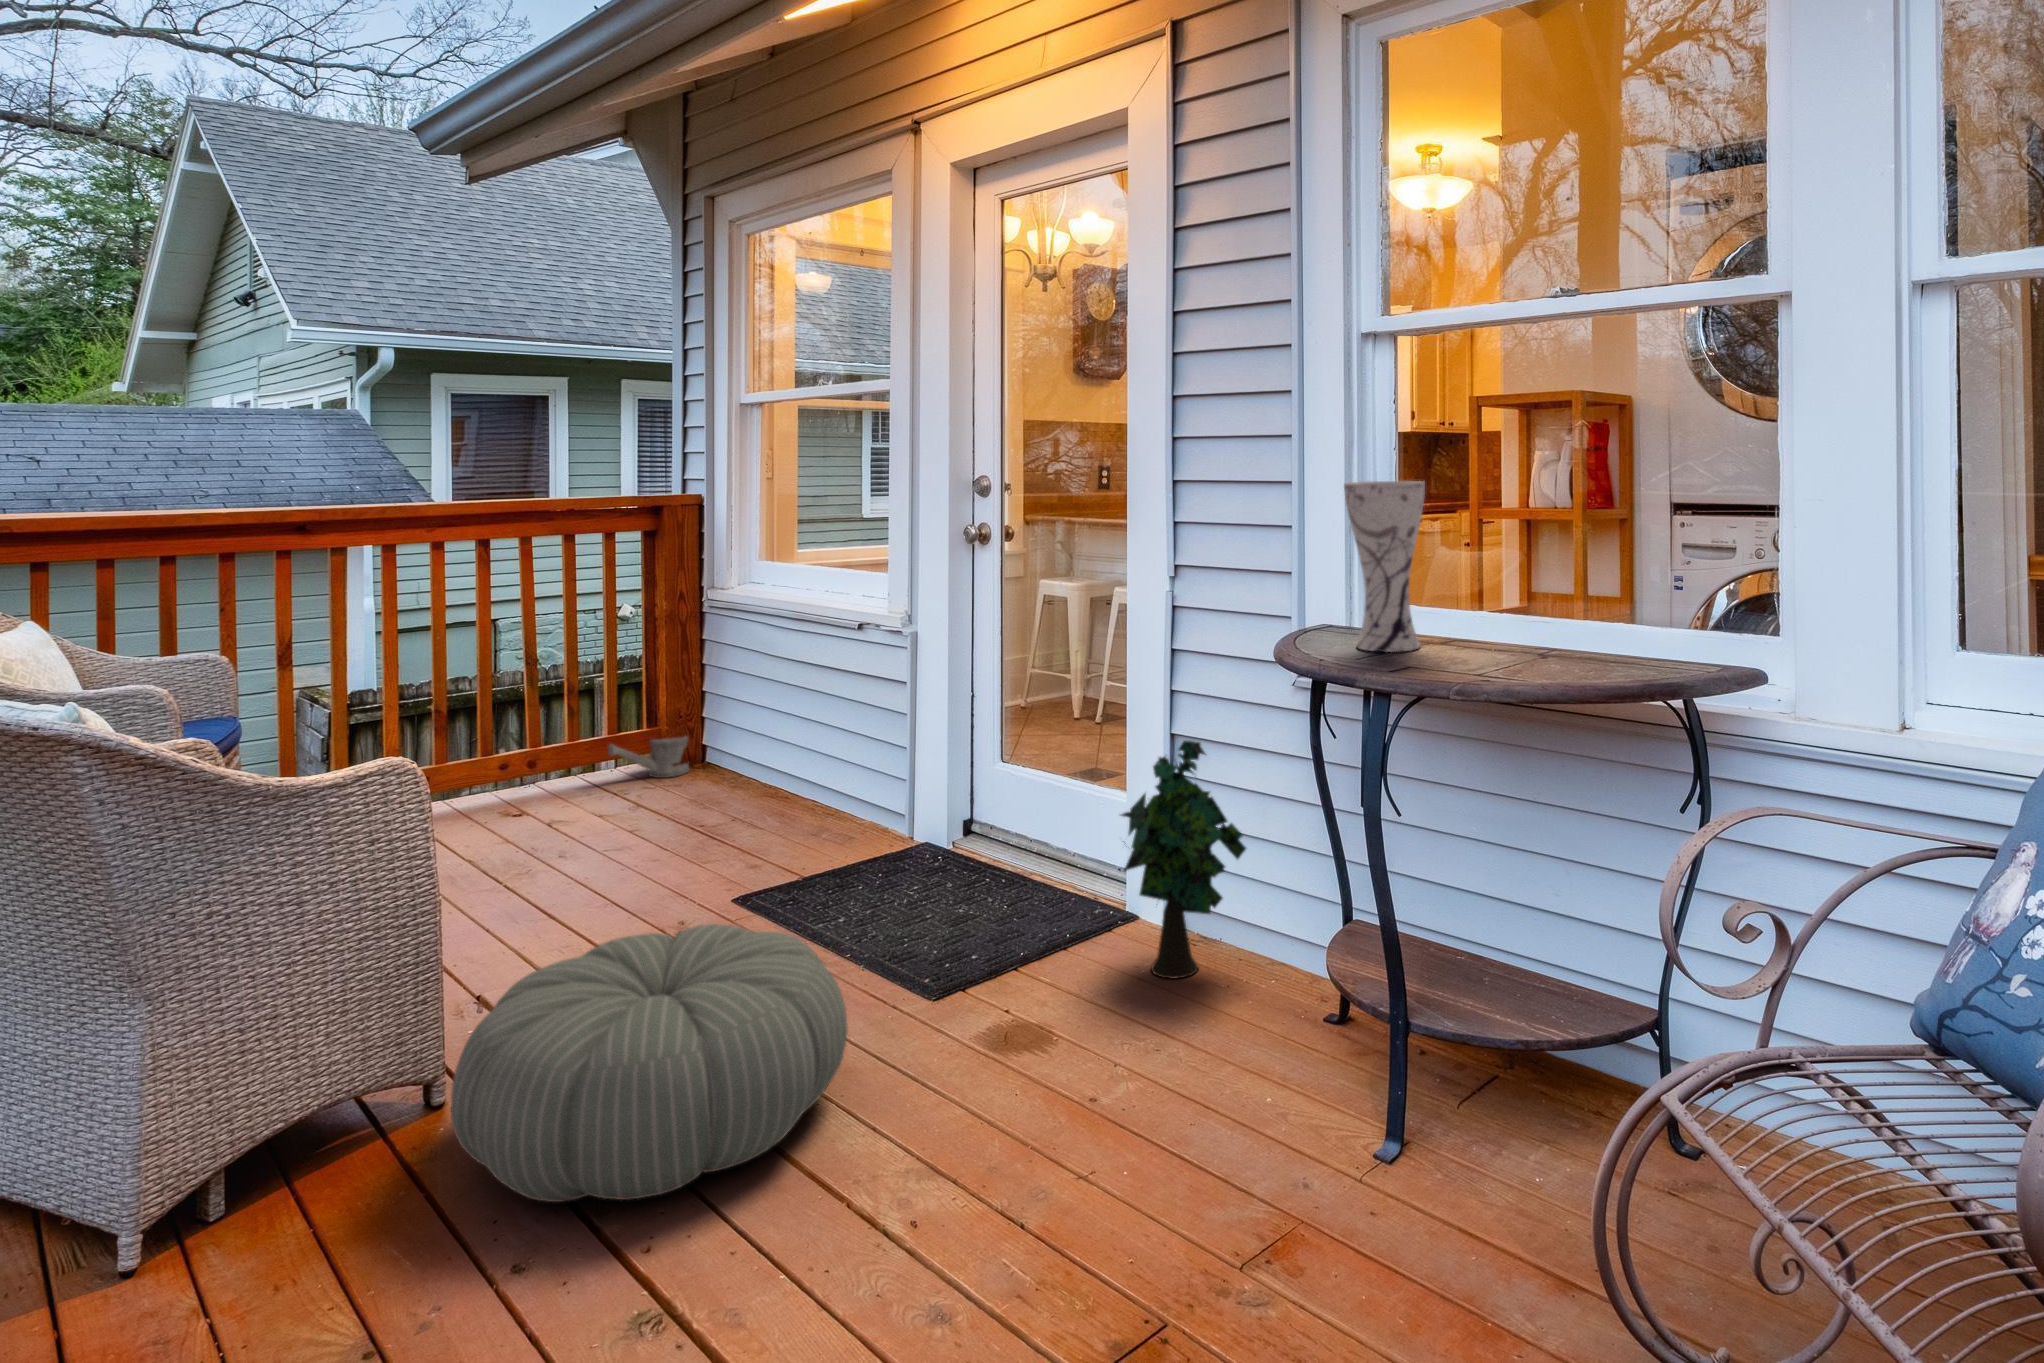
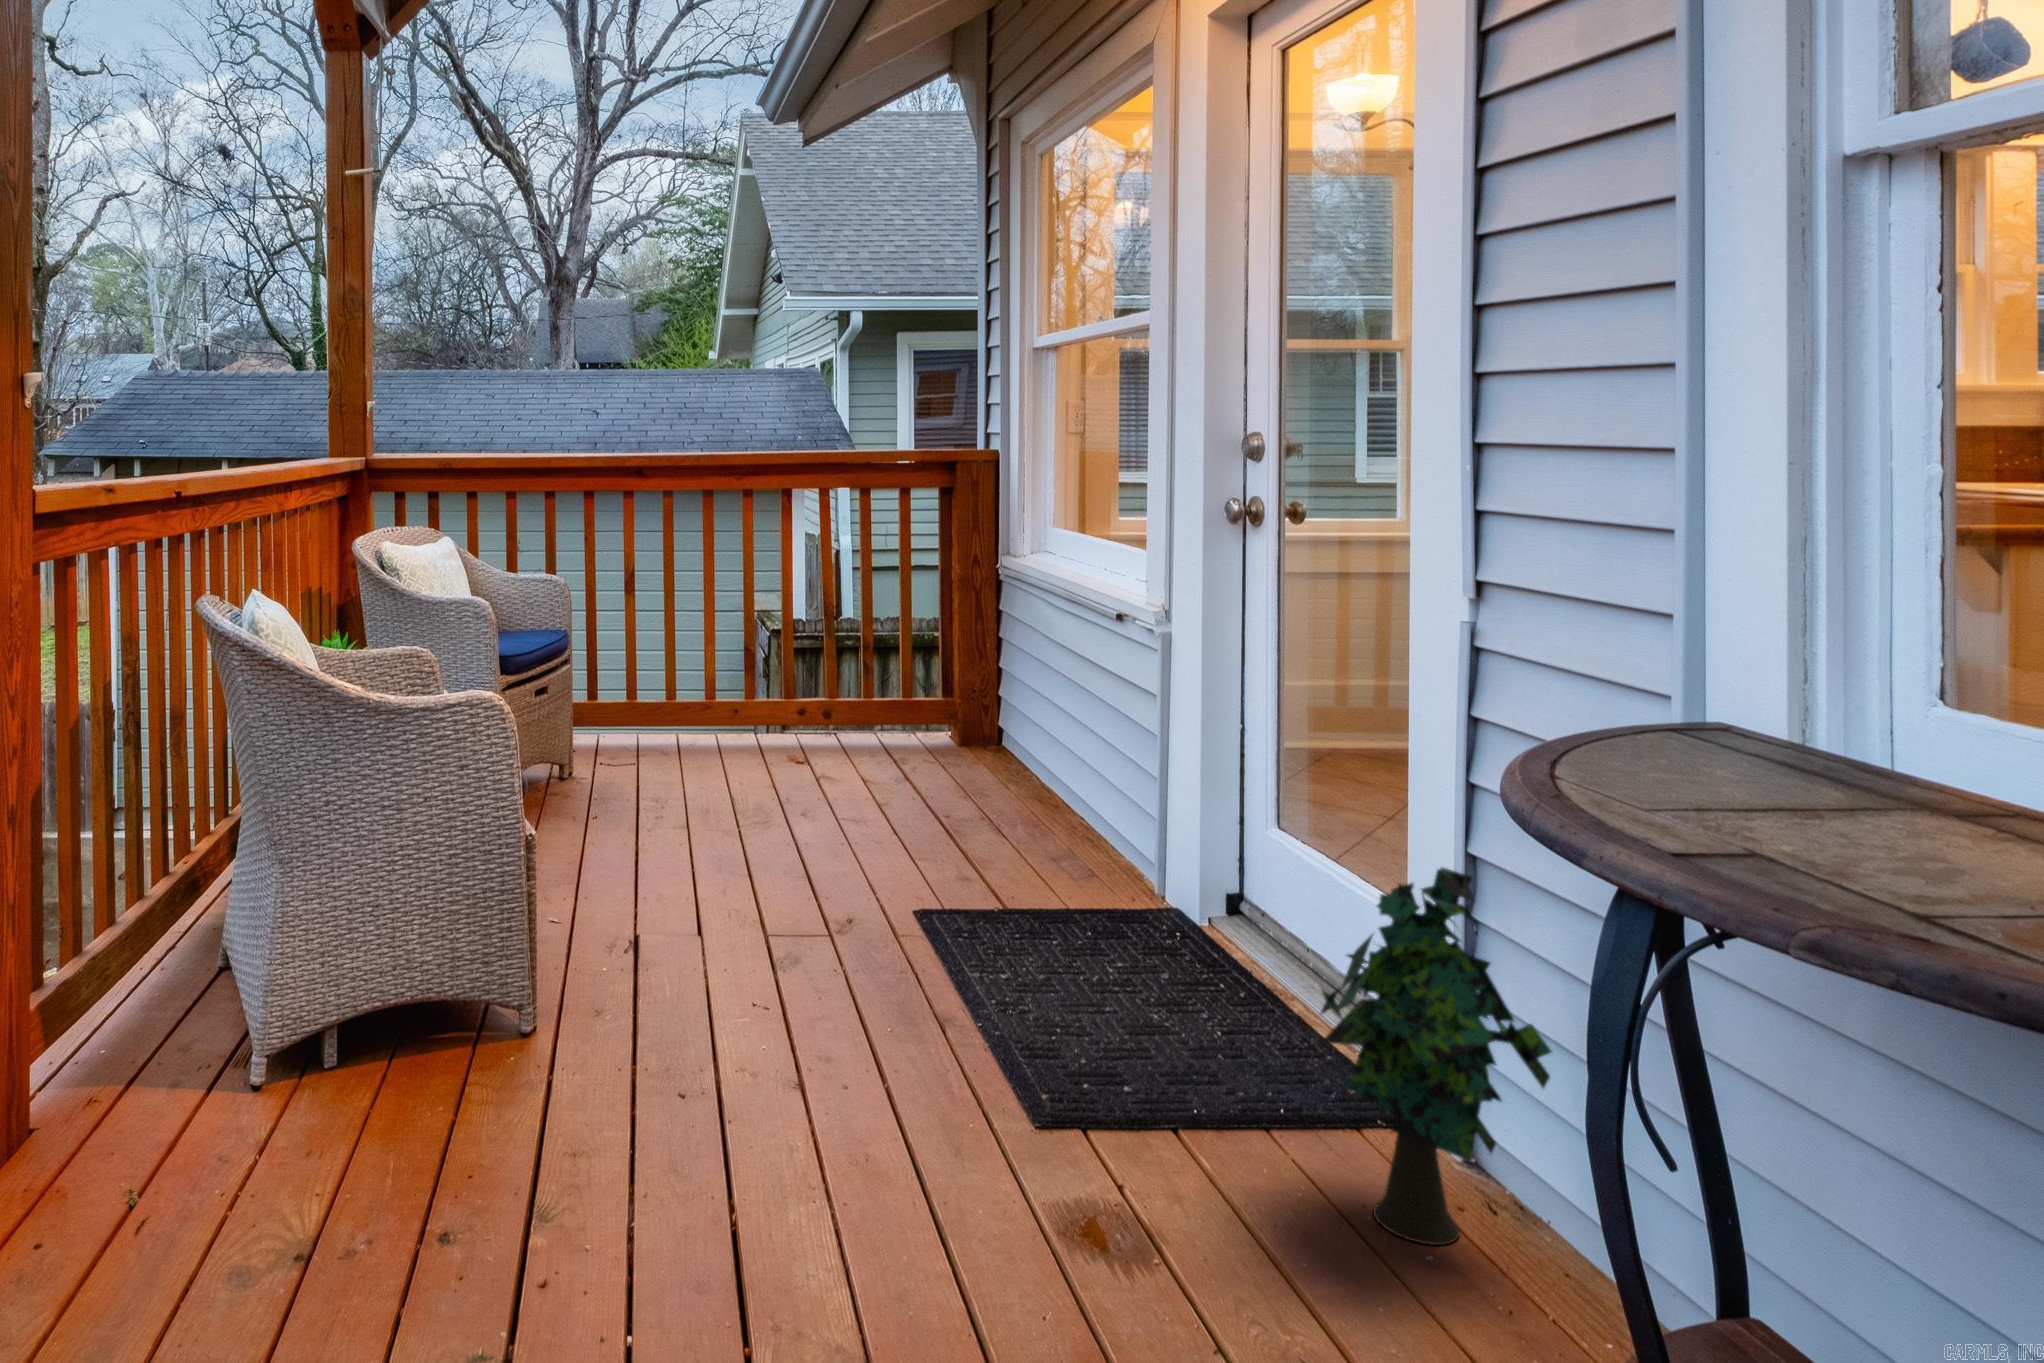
vase: present [1344,481,1425,652] -> none [1675,460,1882,806]
watering can: present [608,737,689,778] -> none [888,710,995,760]
pouf: present [451,924,848,1202] -> none [470,925,869,1230]

